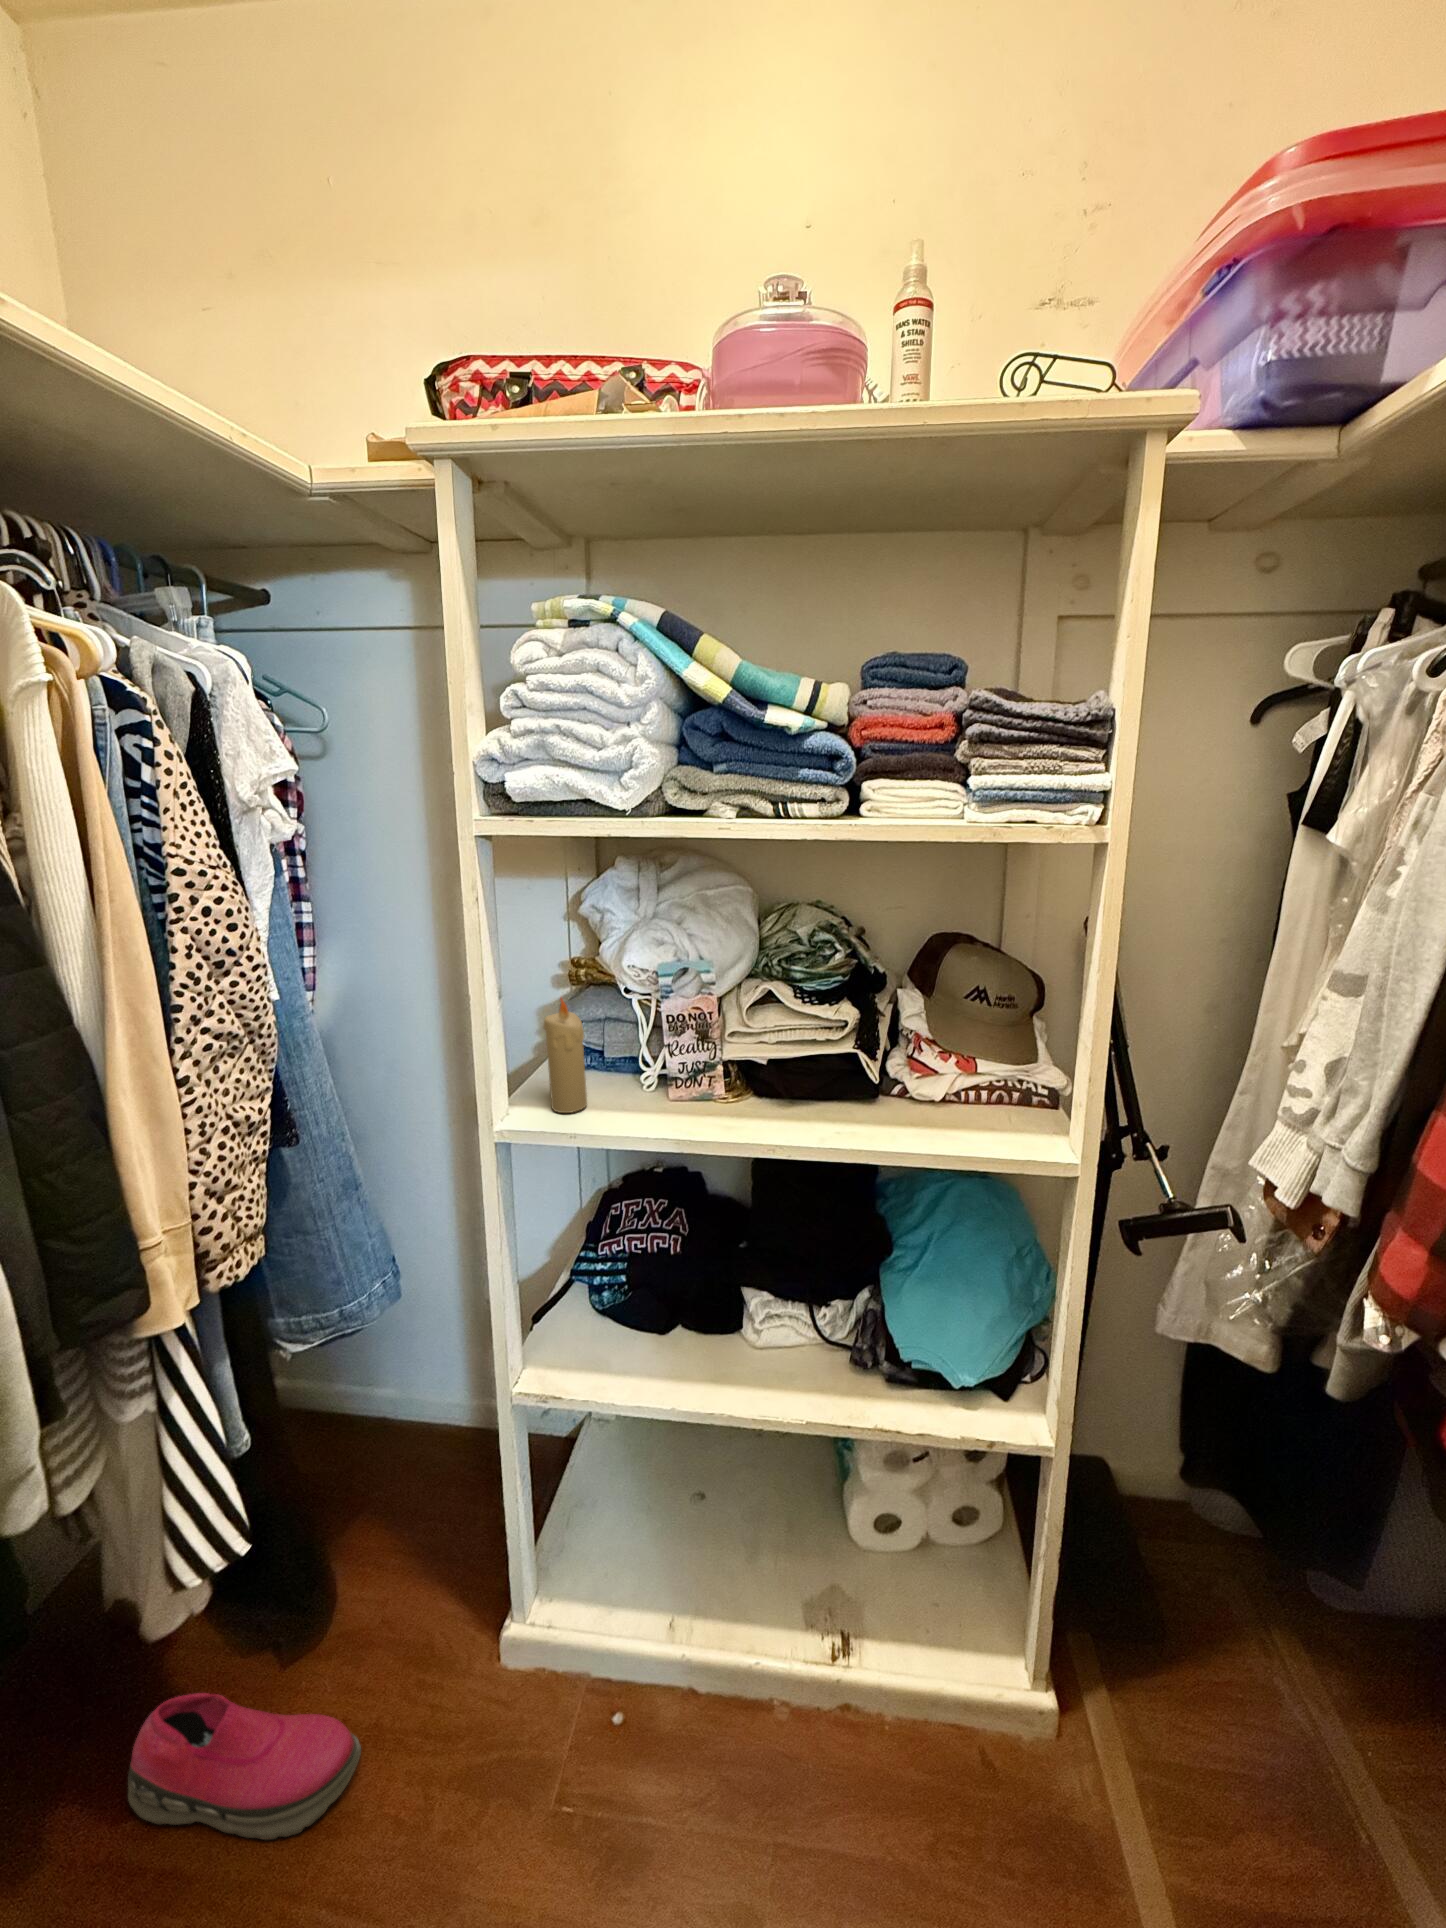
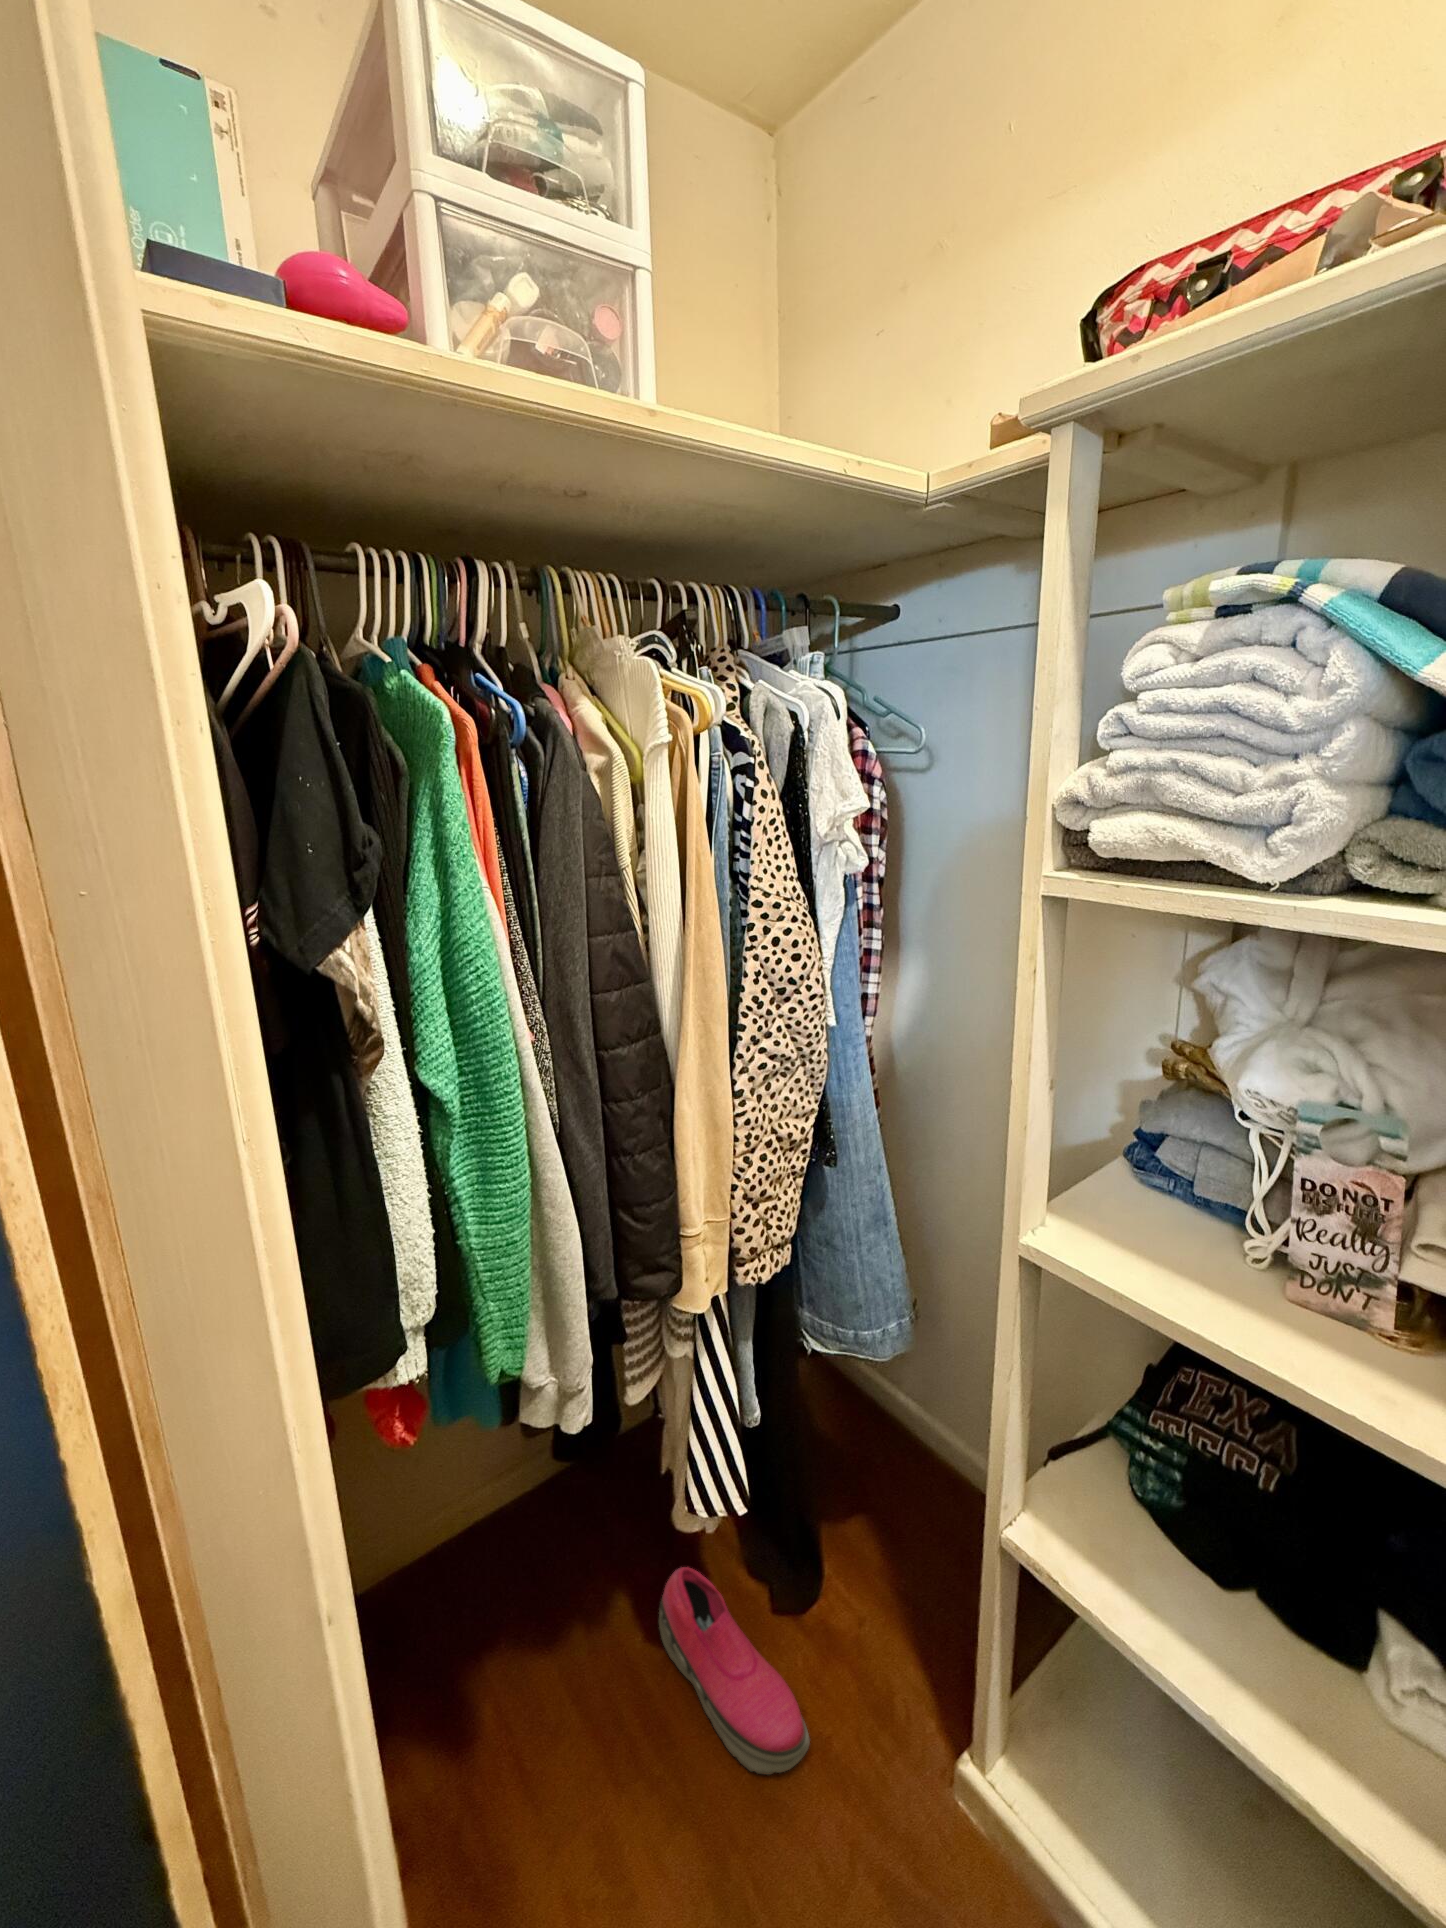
candle: present [543,998,587,1113] -> none [1101,1102,1161,1251]

